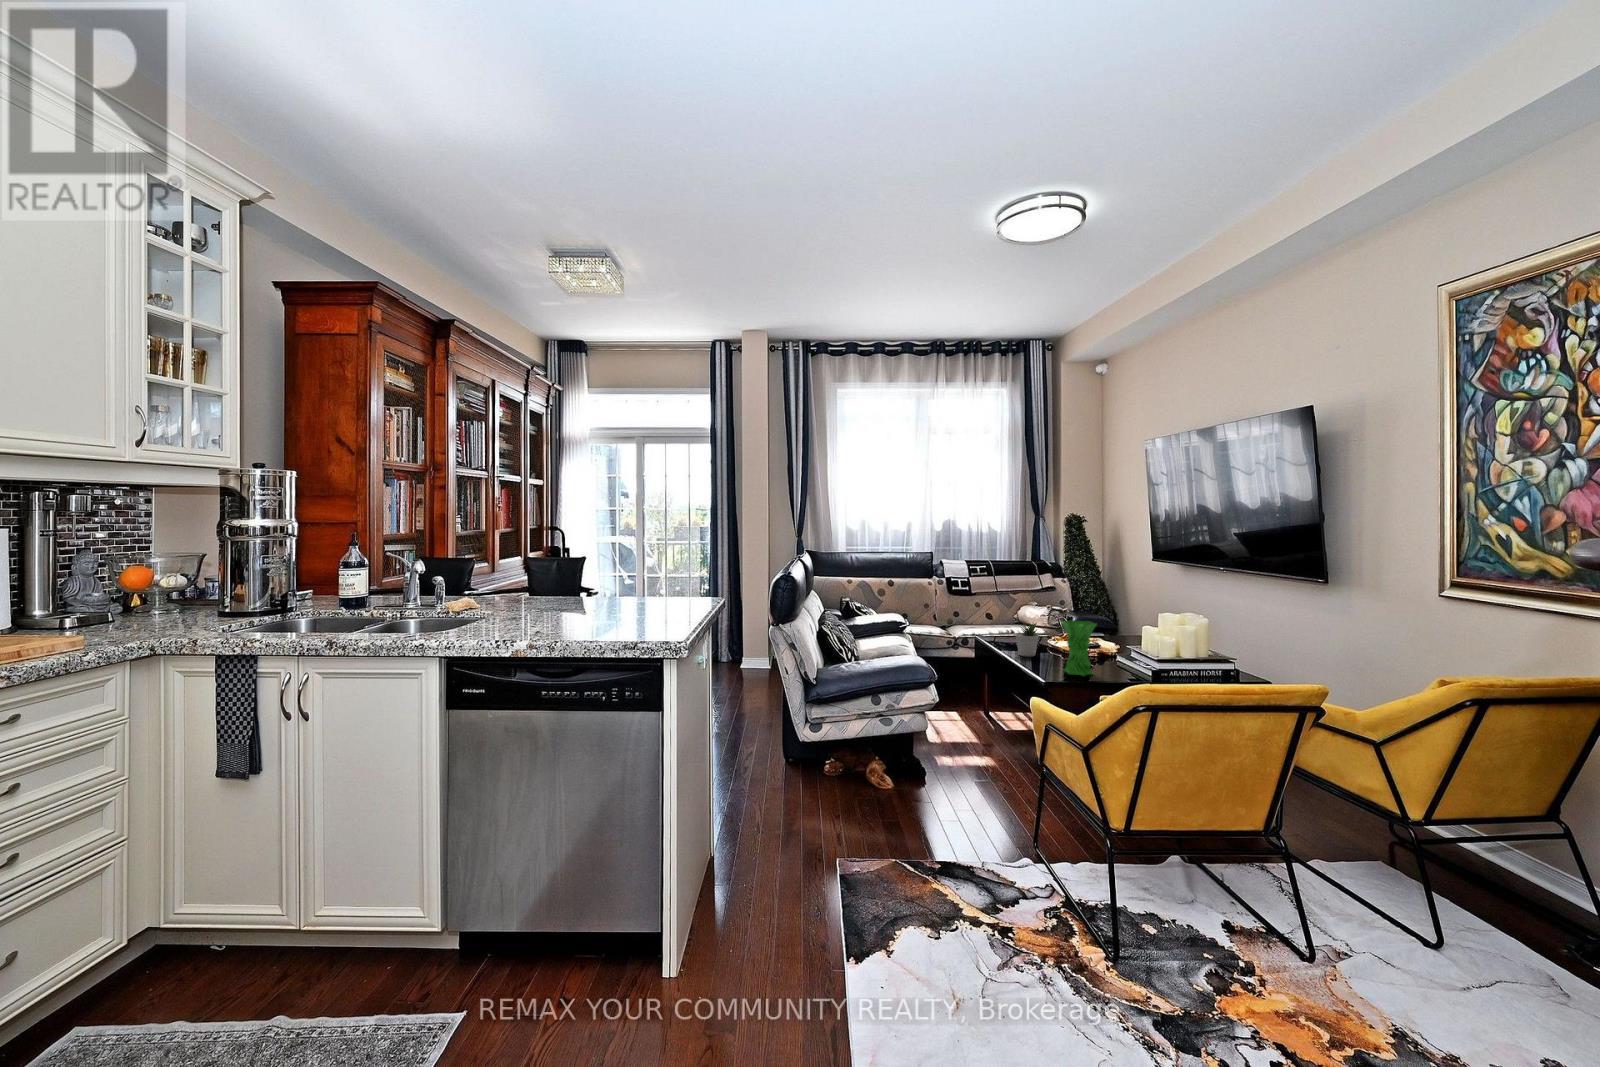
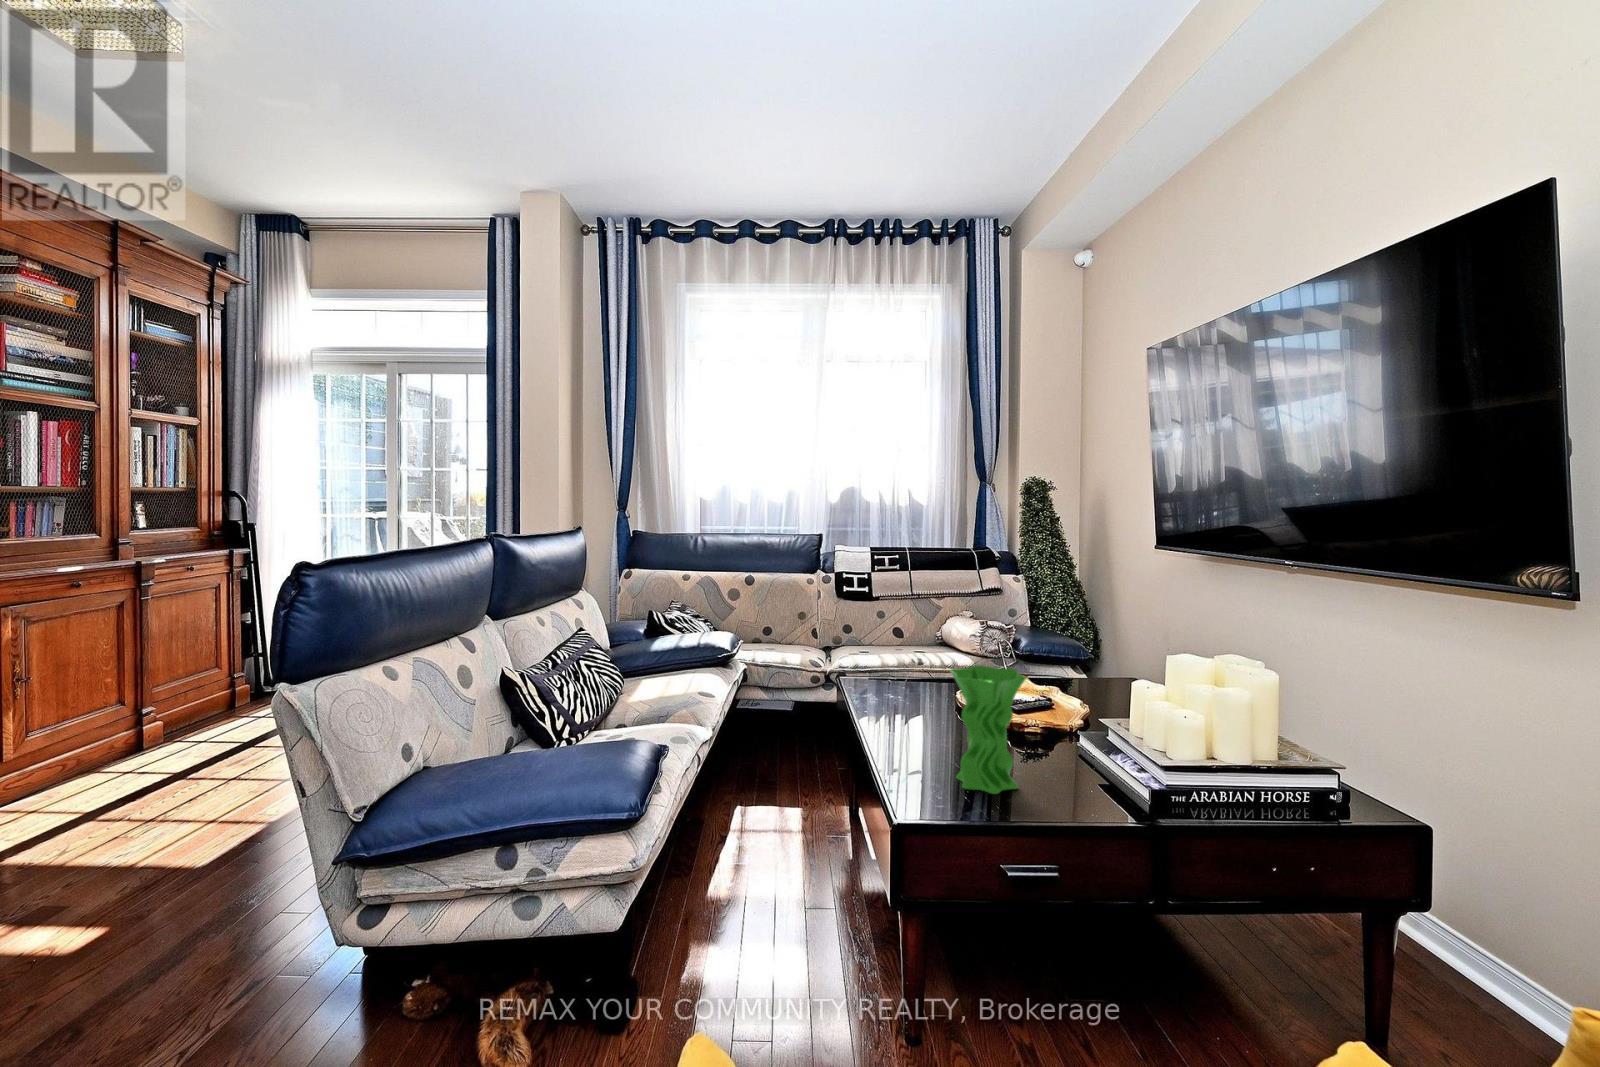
potted plant: present [1015,622,1039,657] -> none [882,659,927,730]

